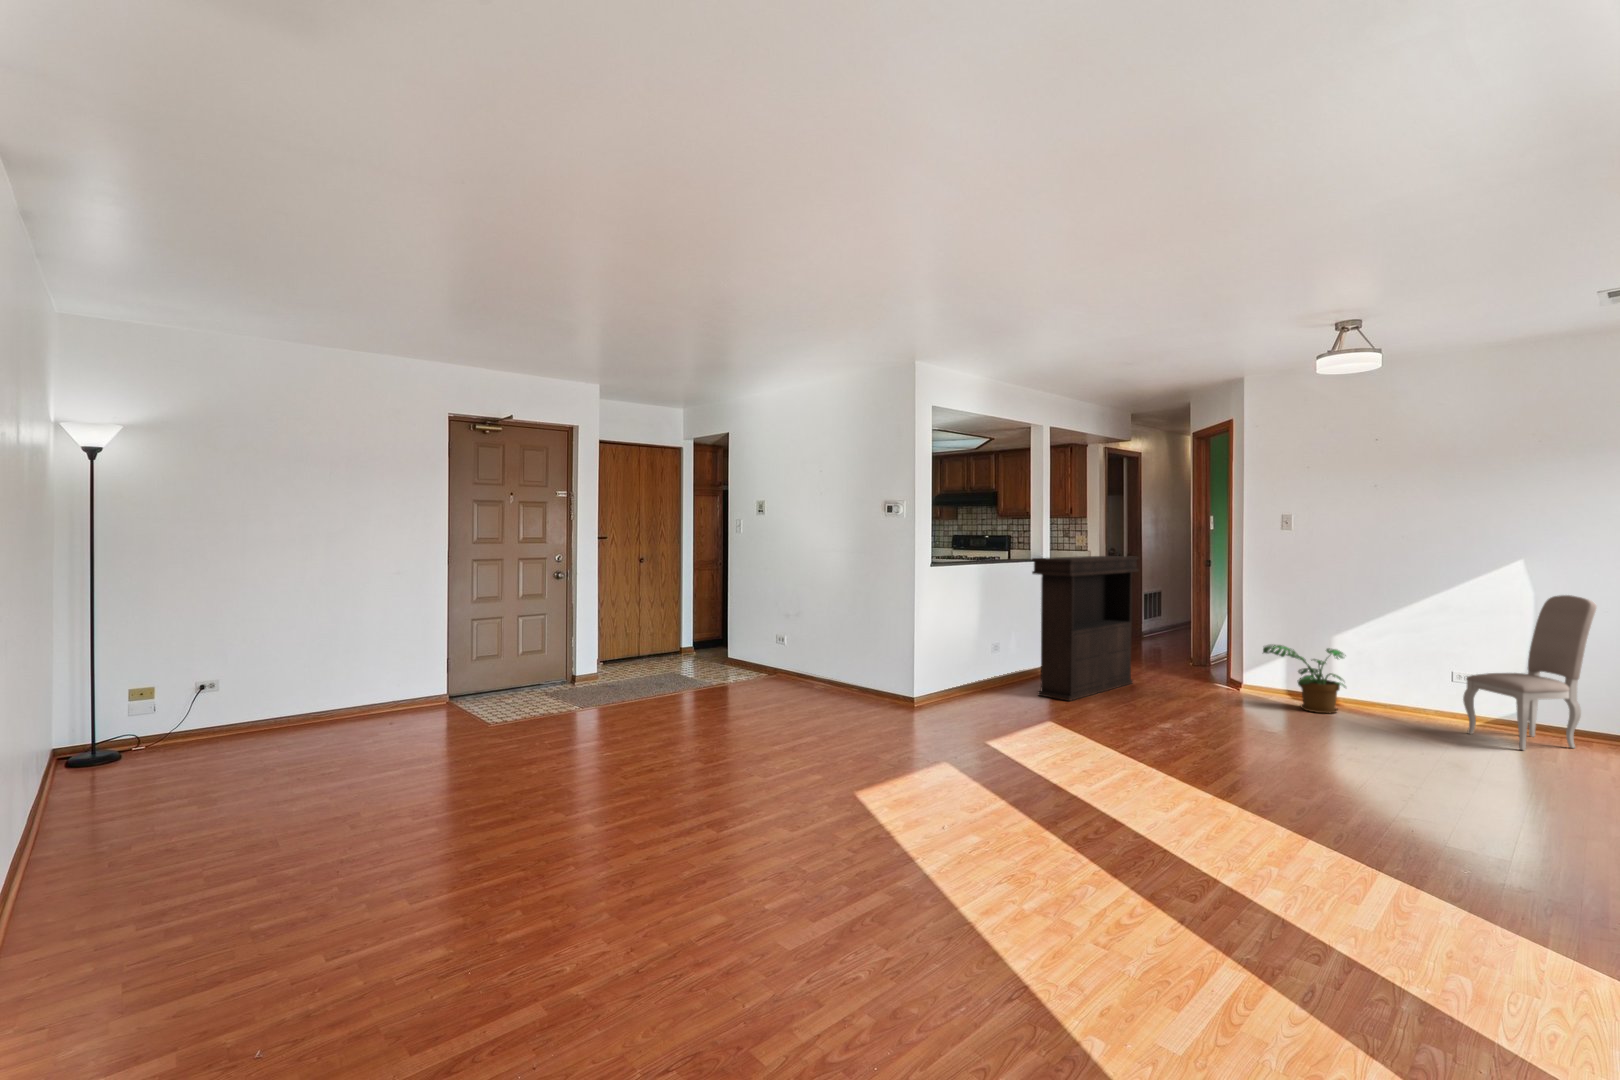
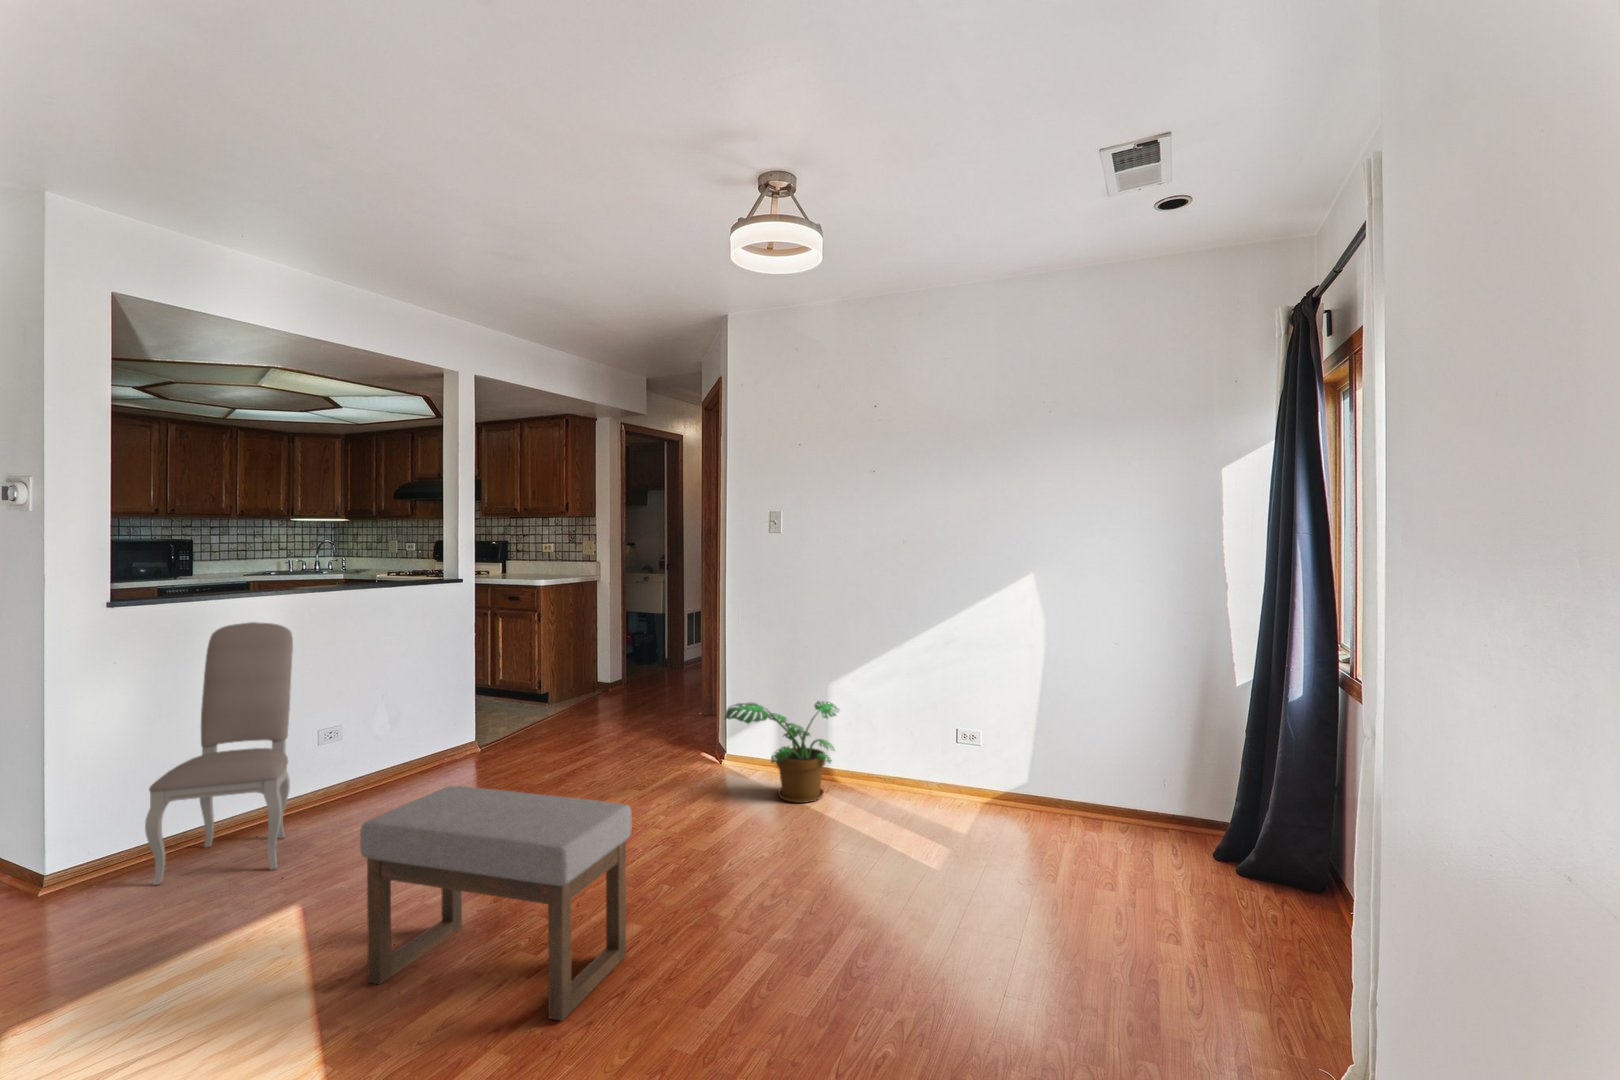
console table: present [1032,556,1139,701] -> none [360,572,588,828]
dining chair: present [1463,595,1597,750] -> present [145,622,293,885]
ottoman: none [1133,663,1276,771] -> present [360,786,631,1021]

